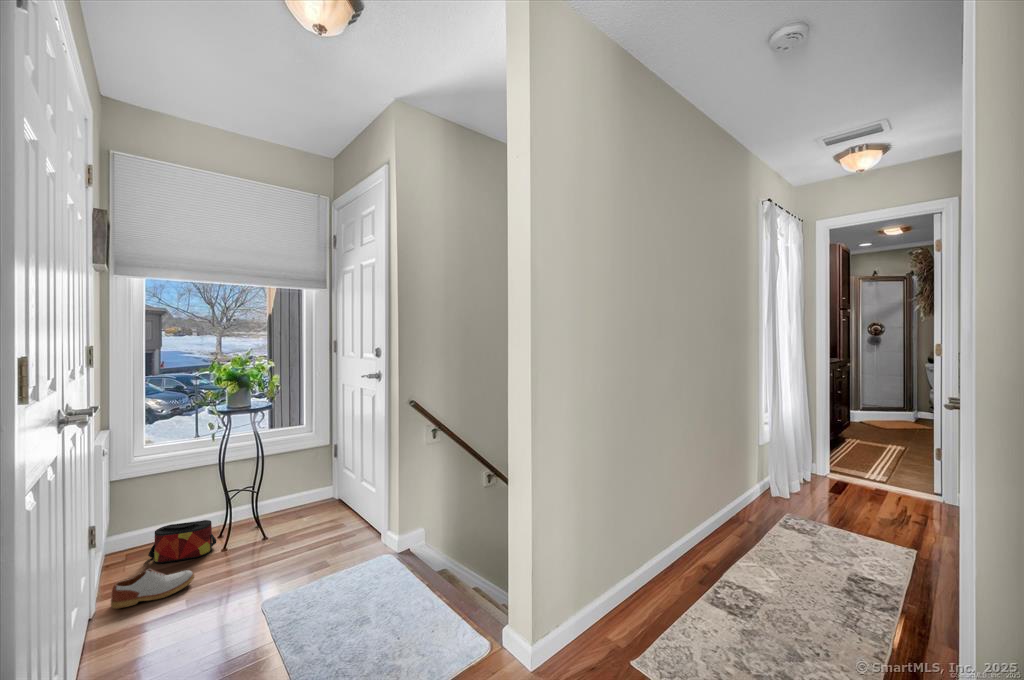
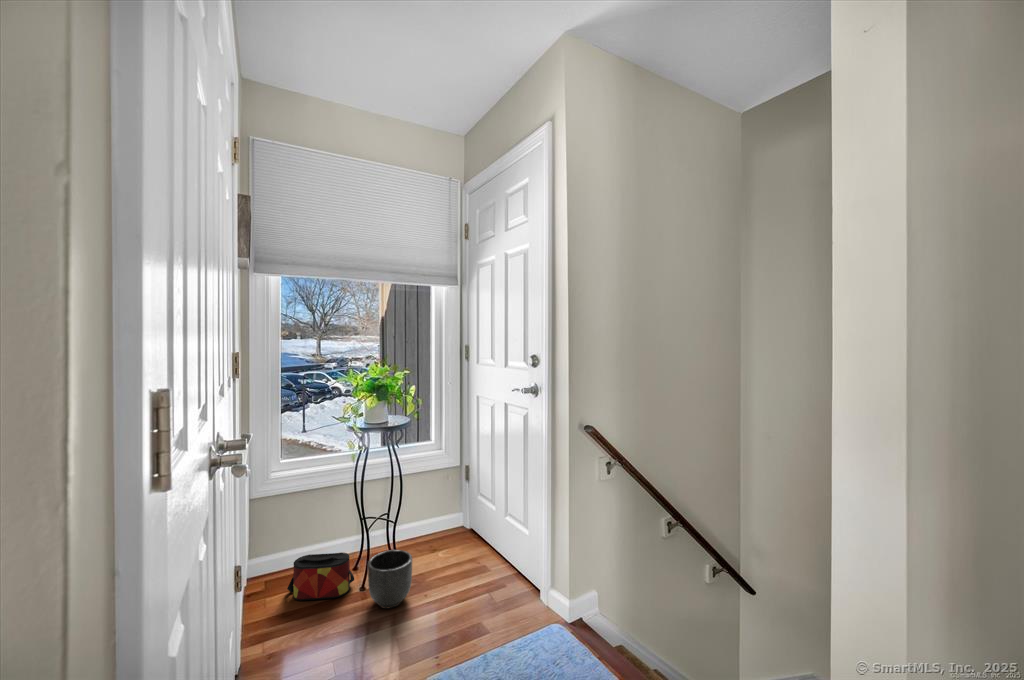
planter: none [227,513,270,560] -> present [368,550,412,609]
shoe: present [111,569,194,609] -> none [255,615,337,661]

